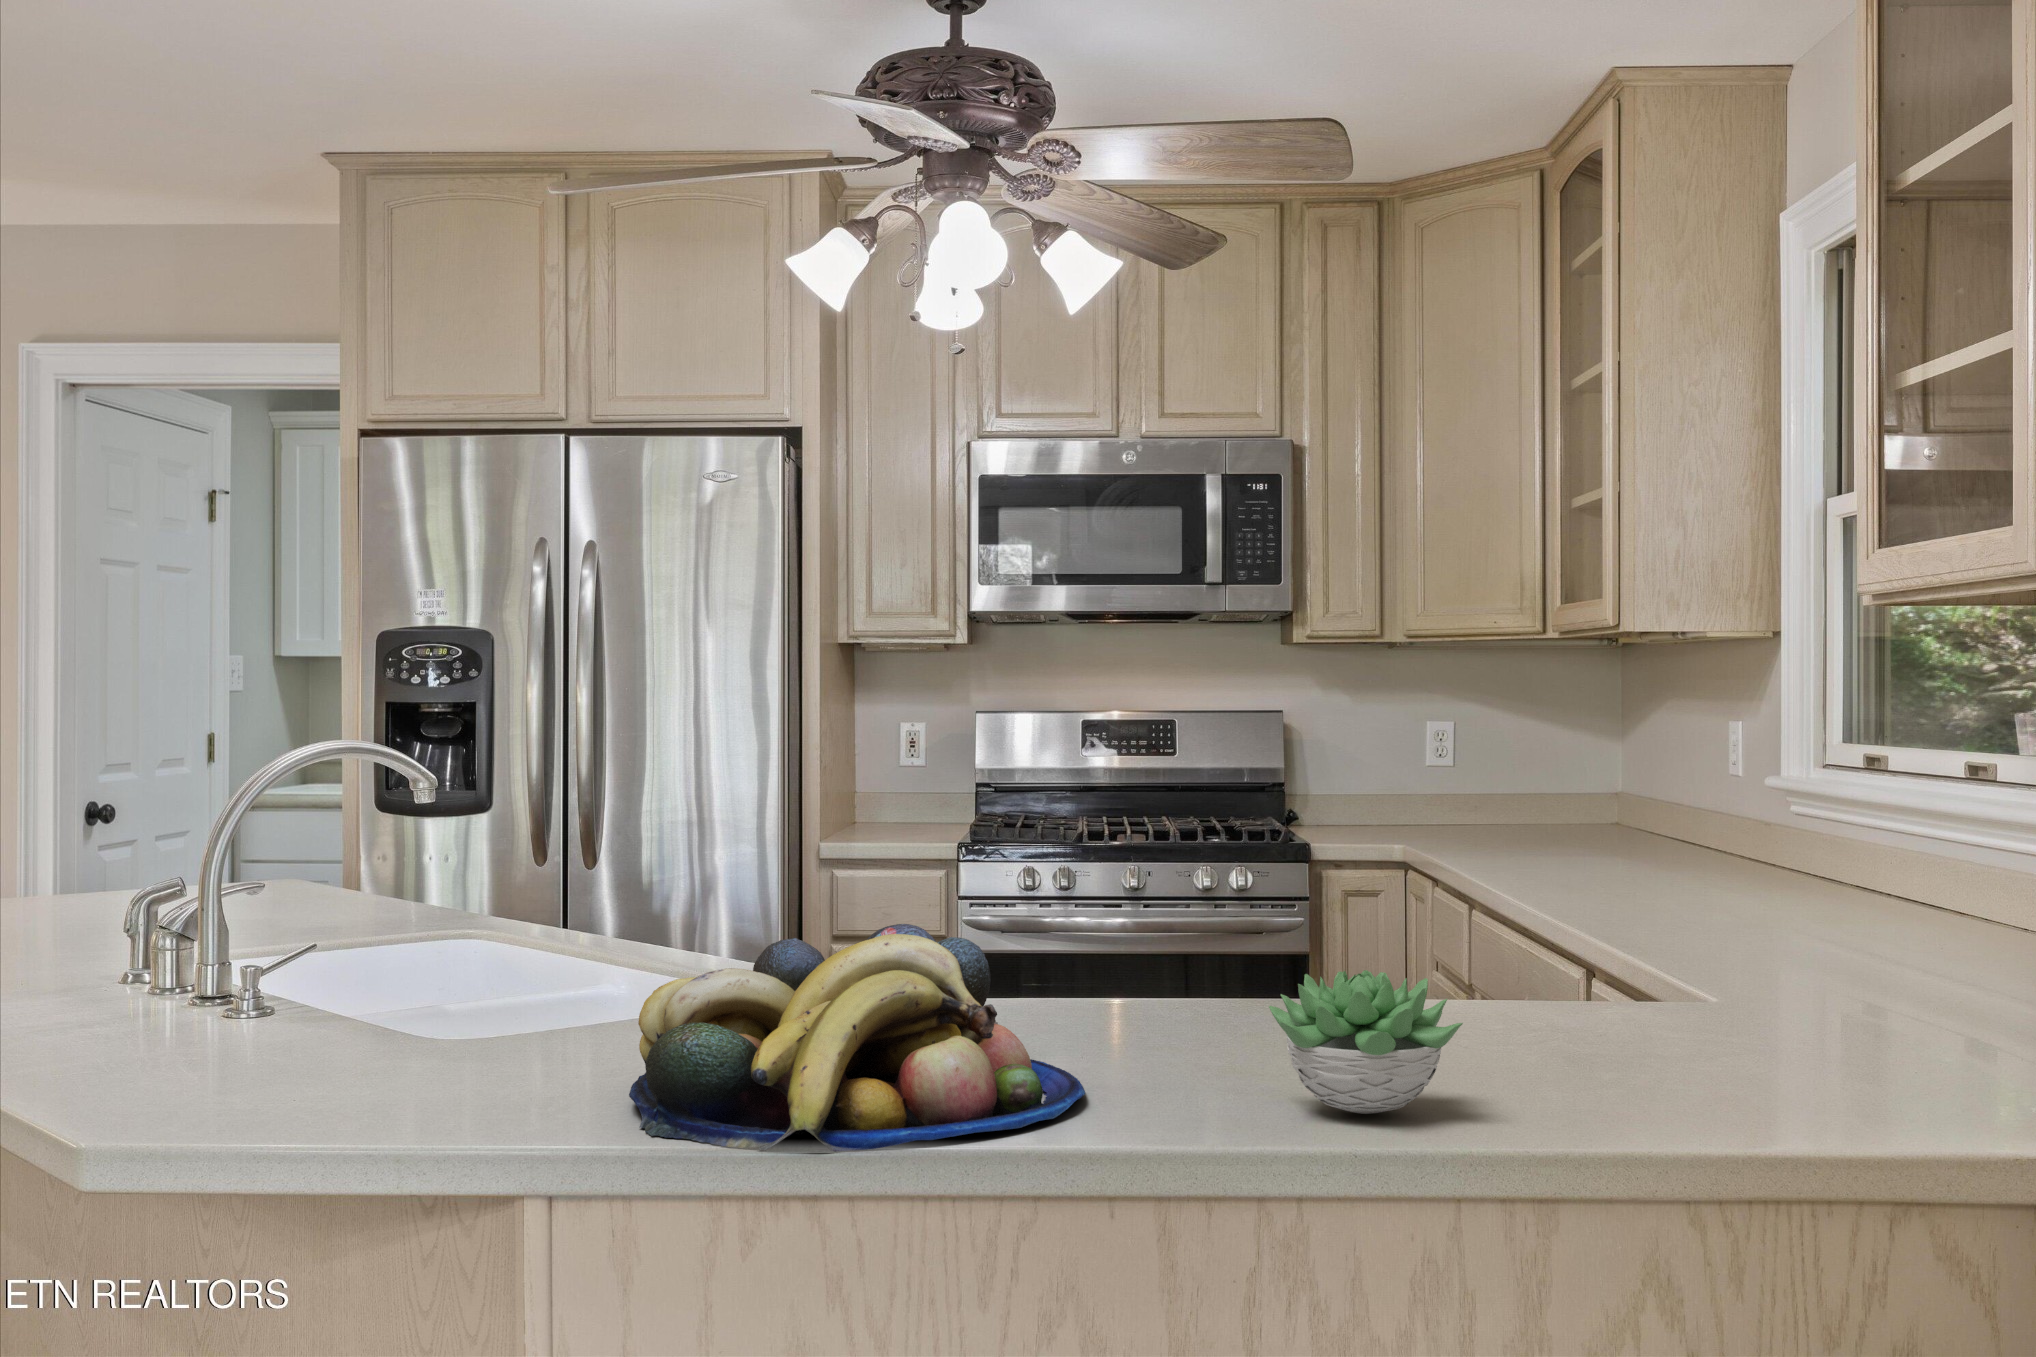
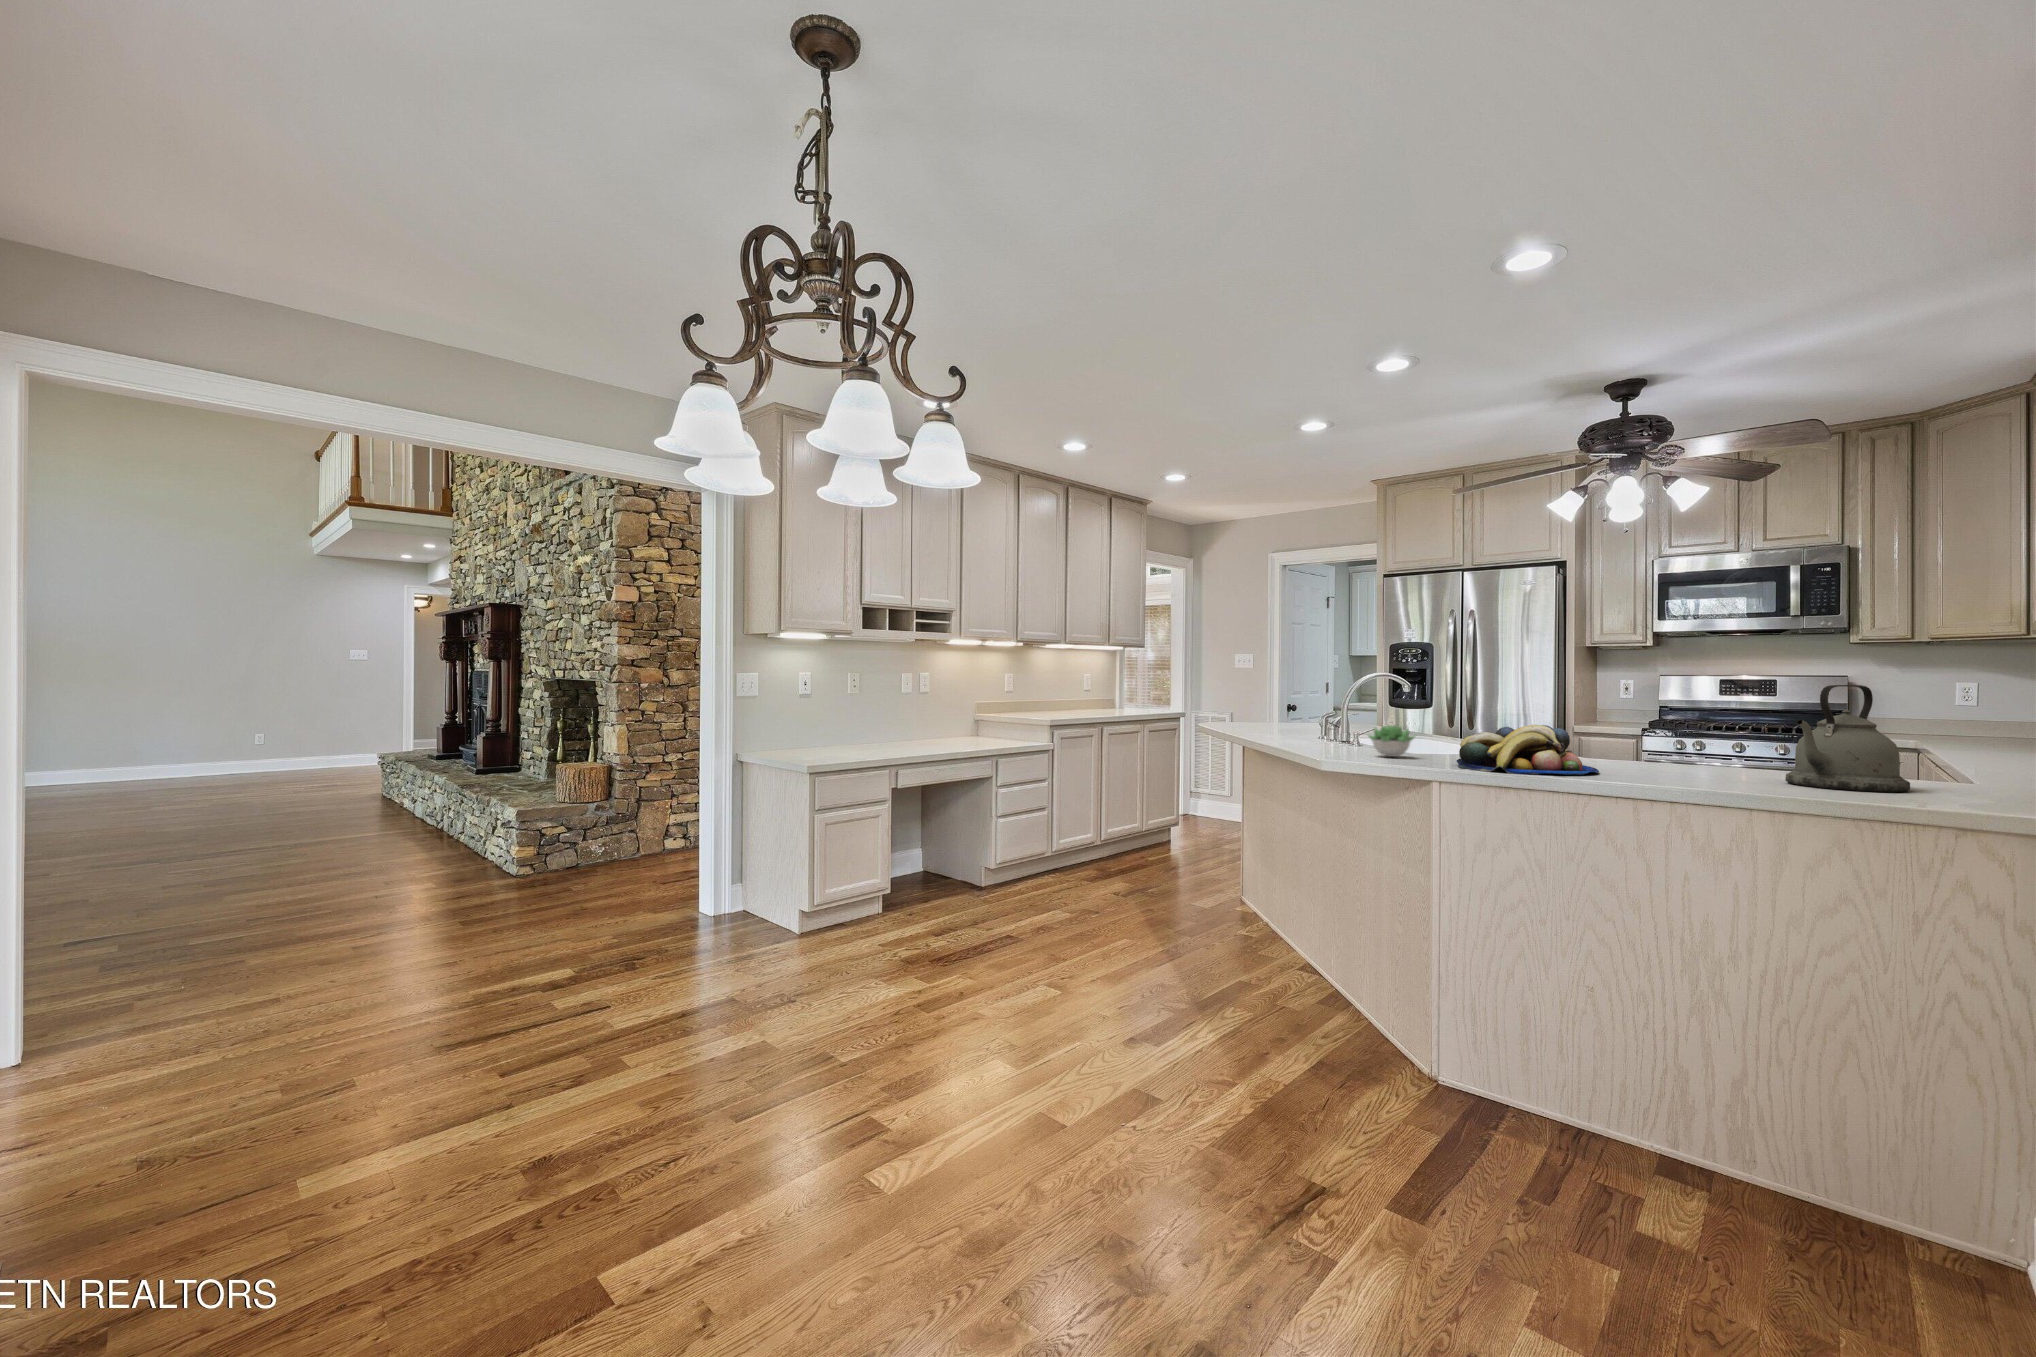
kettle: none [1509,766,1778,1082] -> present [1785,685,1910,792]
succulent plant: present [1269,970,1463,1114] -> present [1368,725,1415,757]

